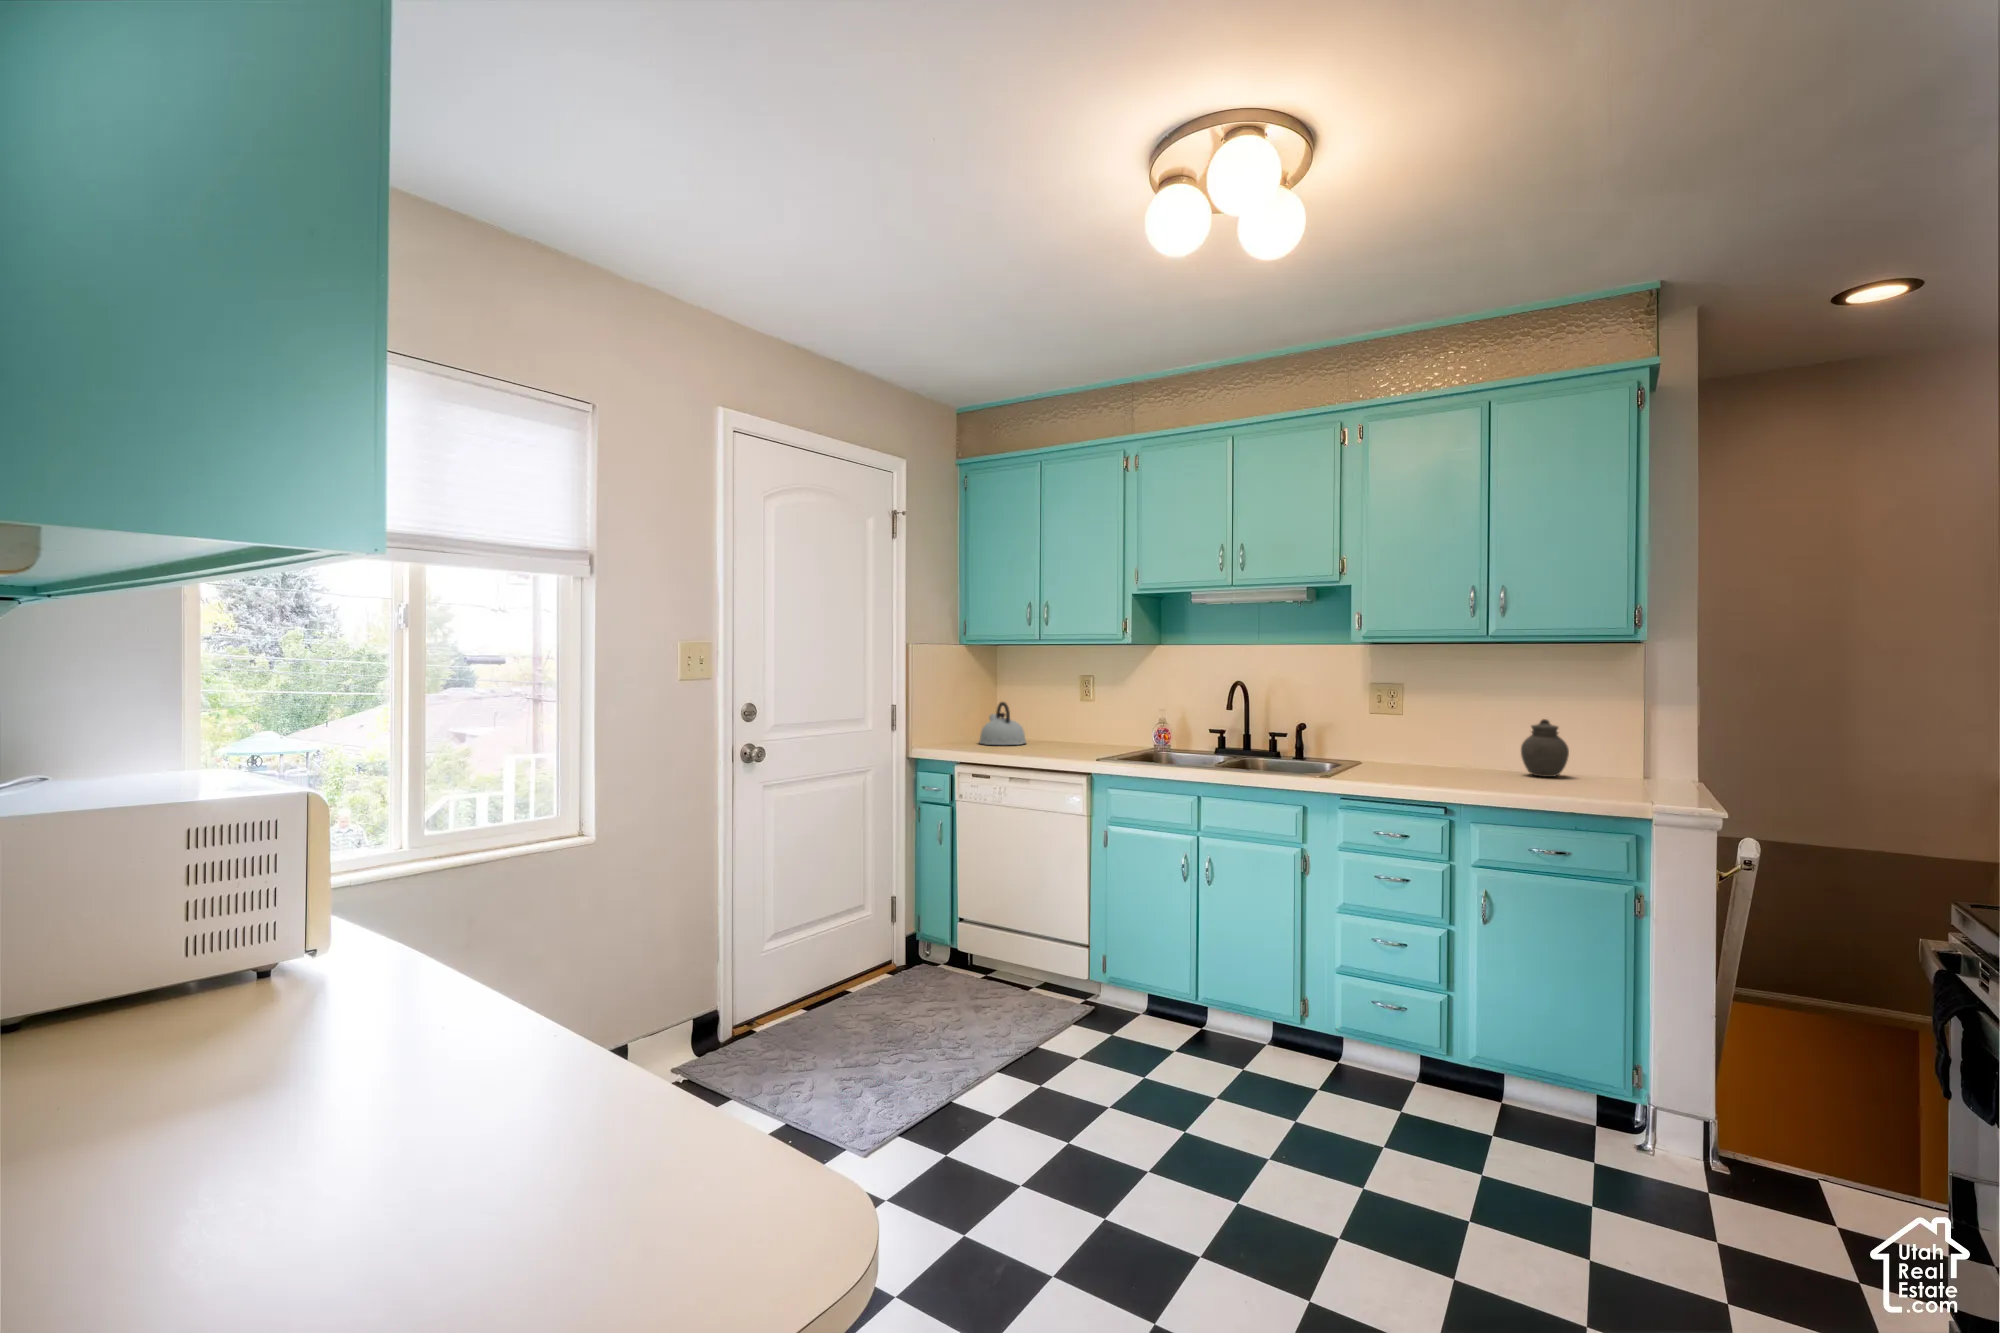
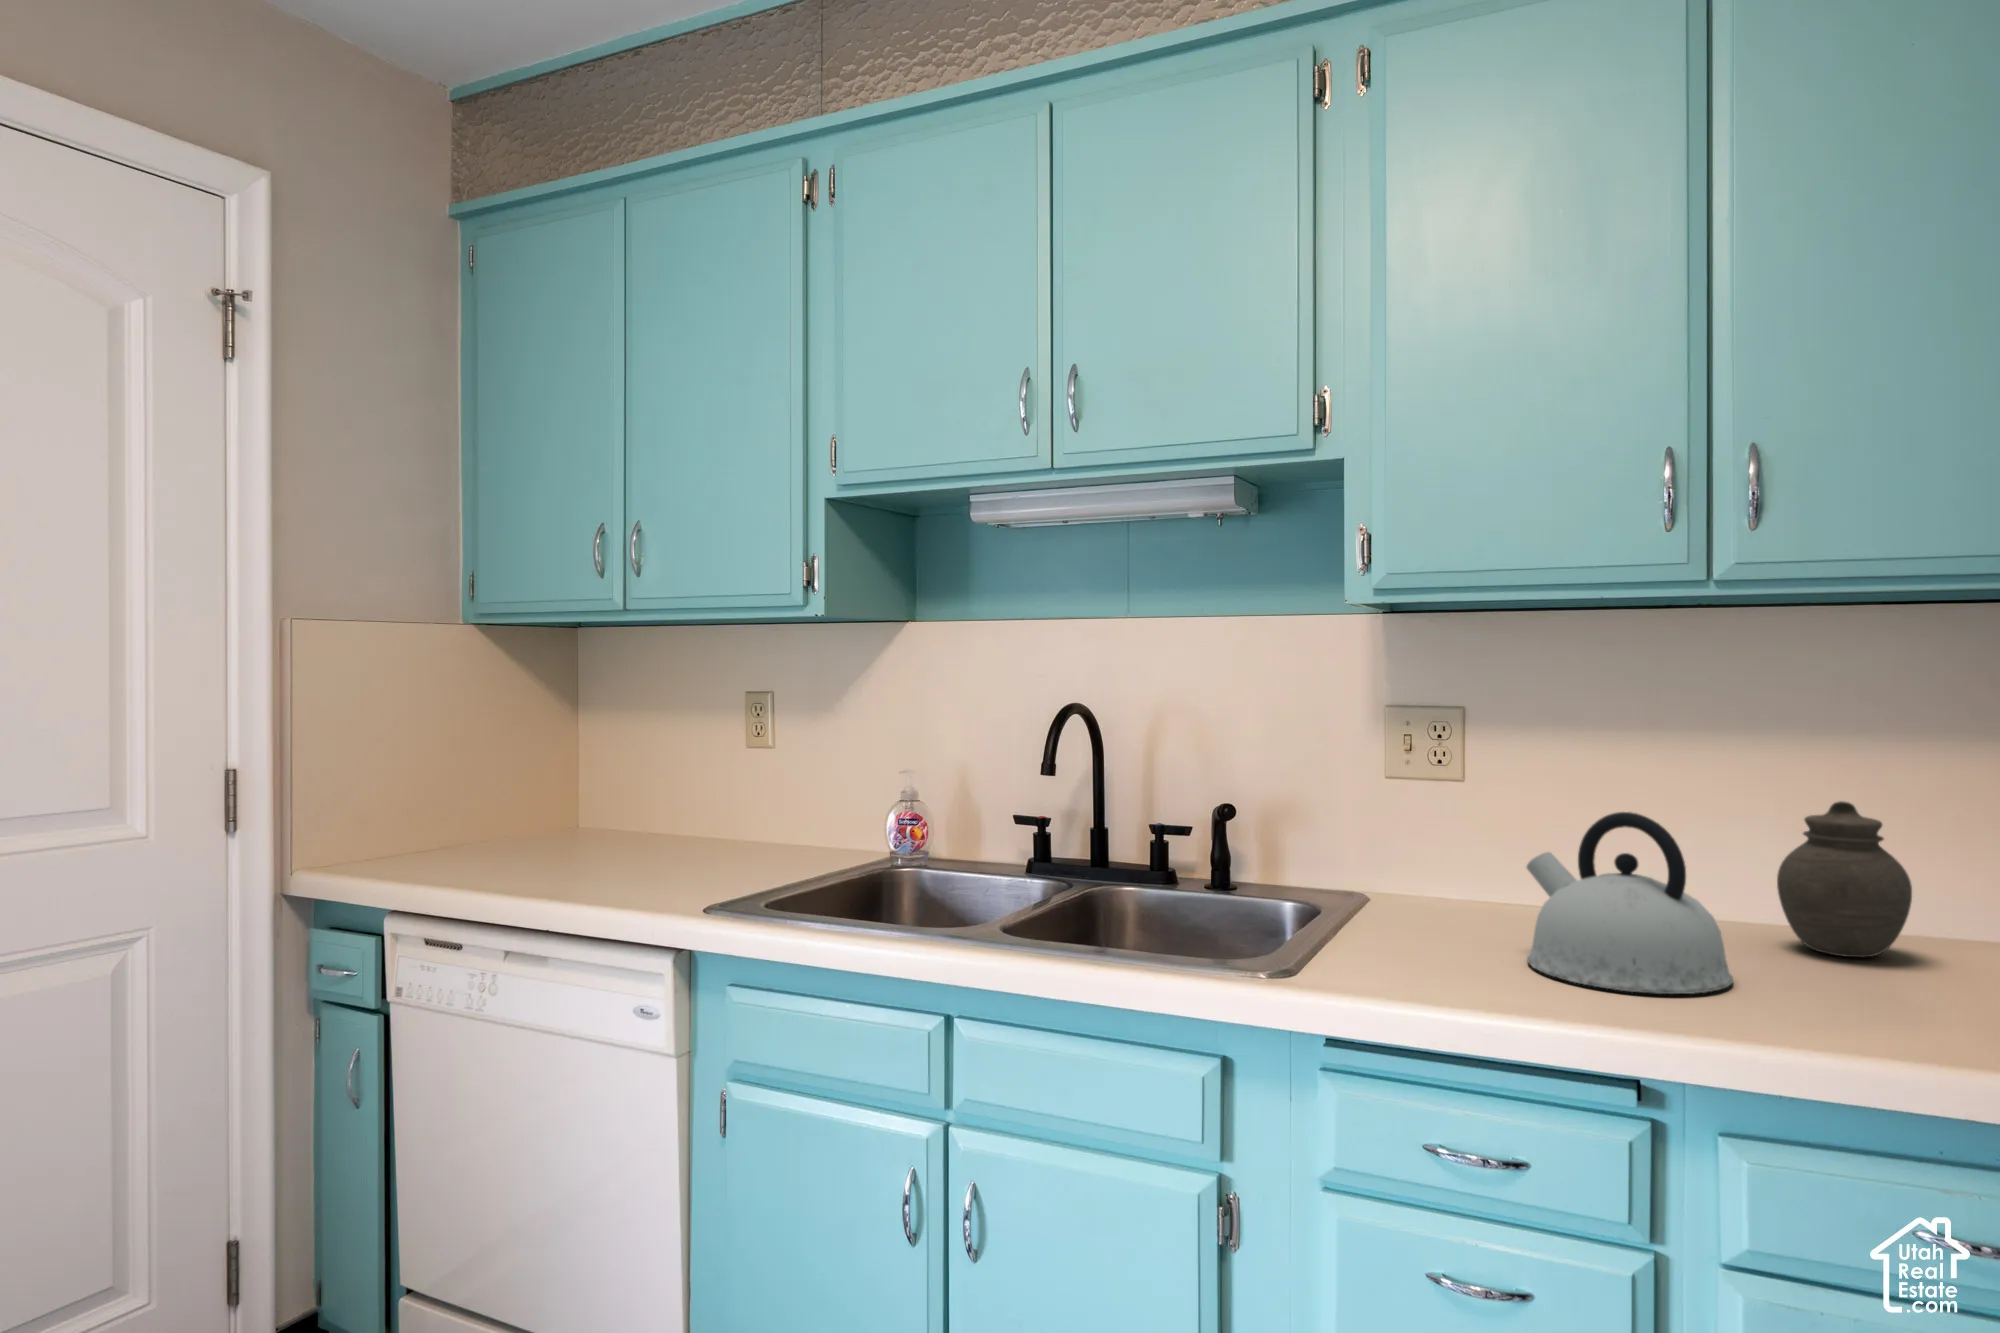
kettle: present [979,702,1026,745] -> present [1527,812,1733,994]

